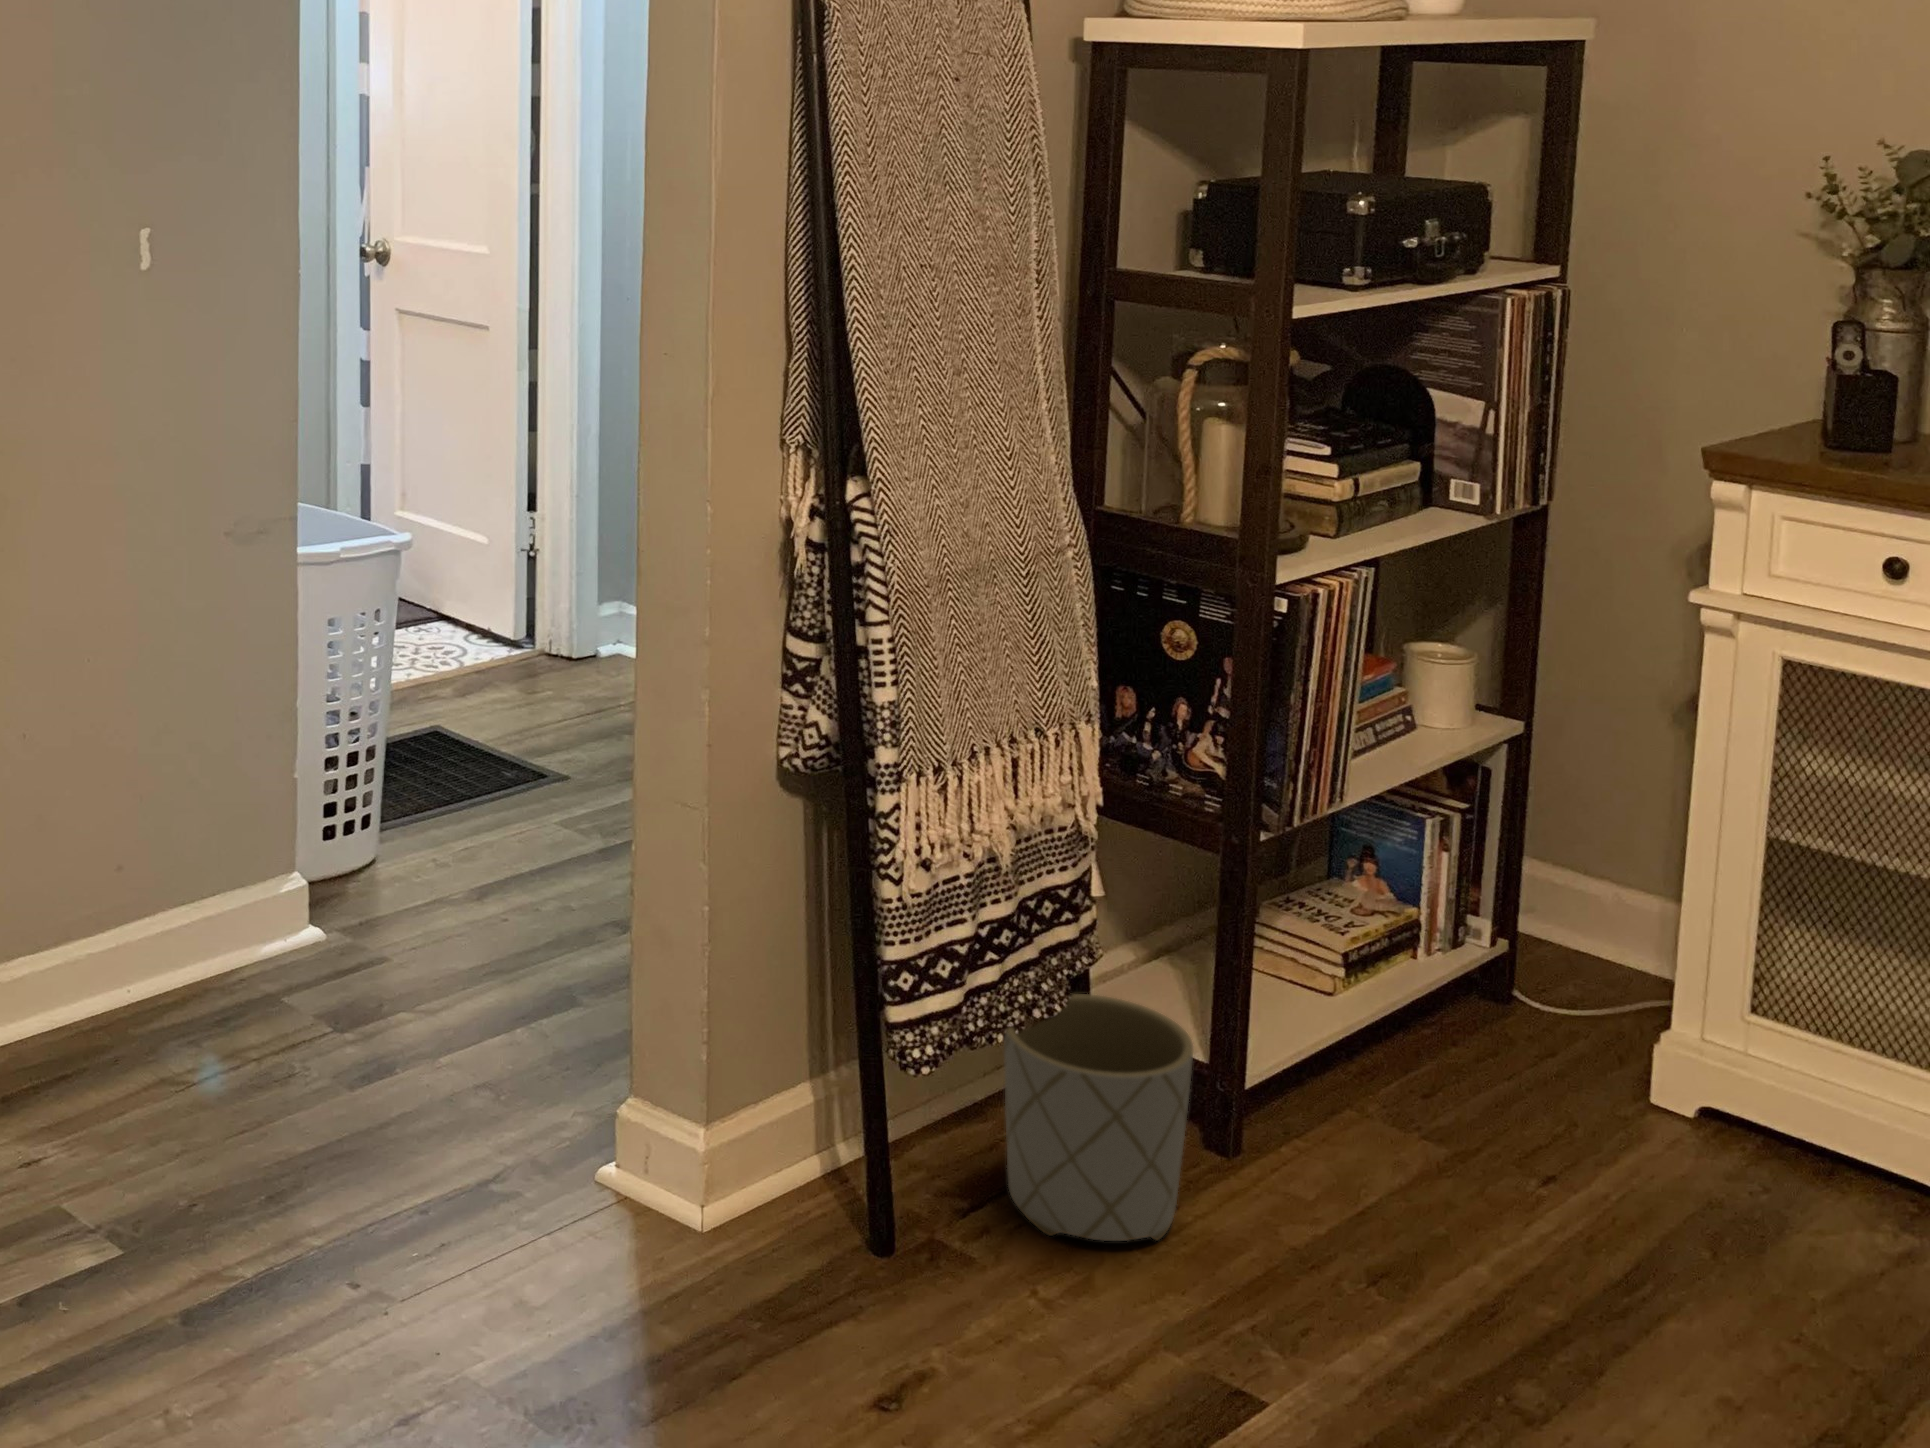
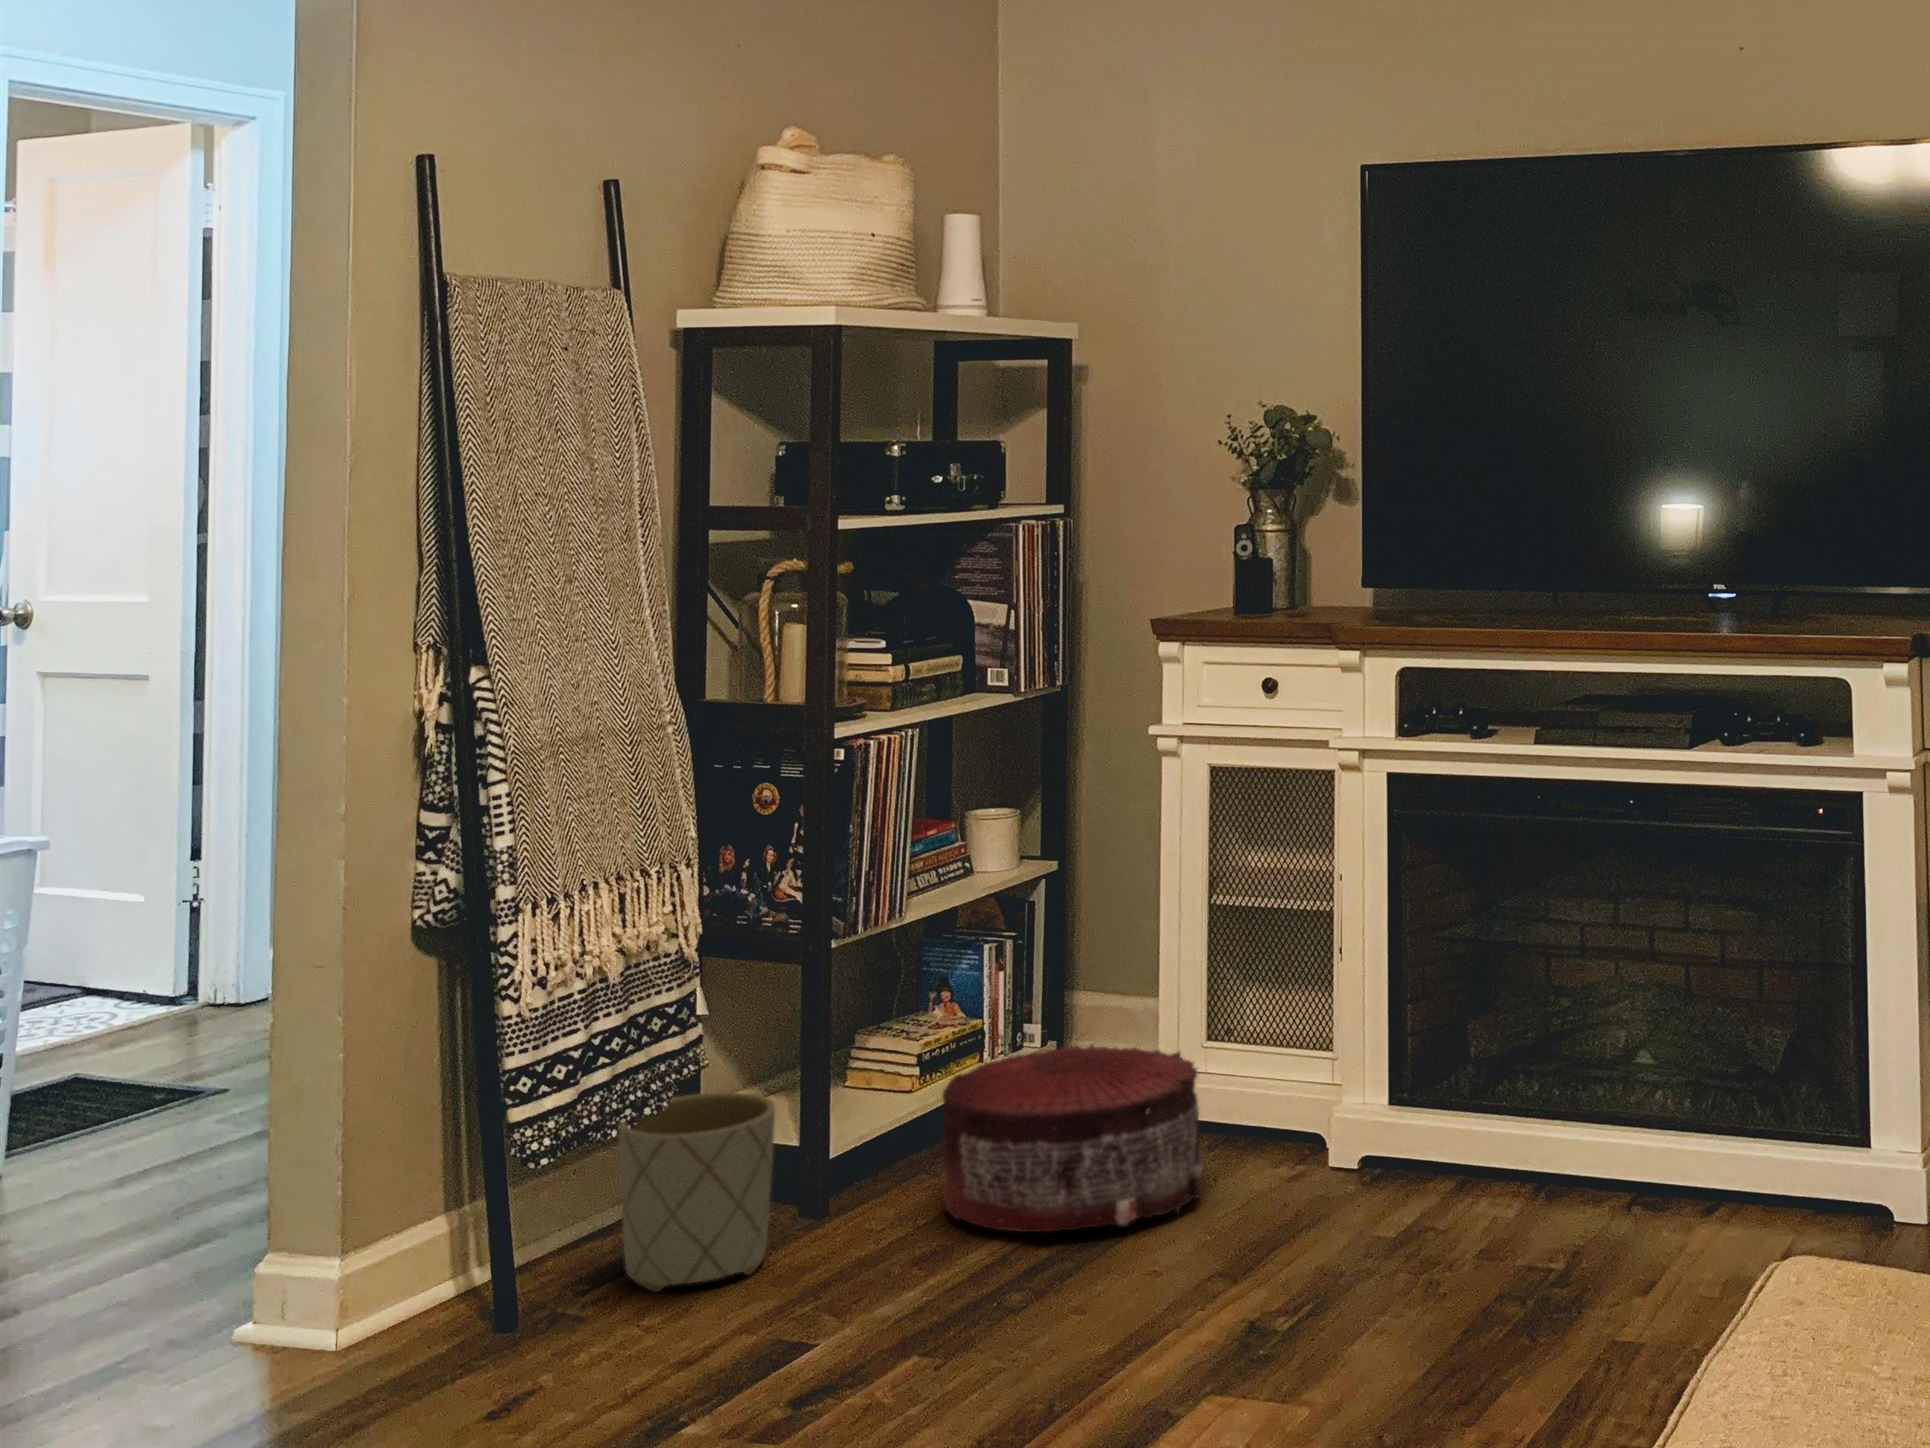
pouf: none [1393,1002,1785,1311] -> present [941,1045,1203,1232]

